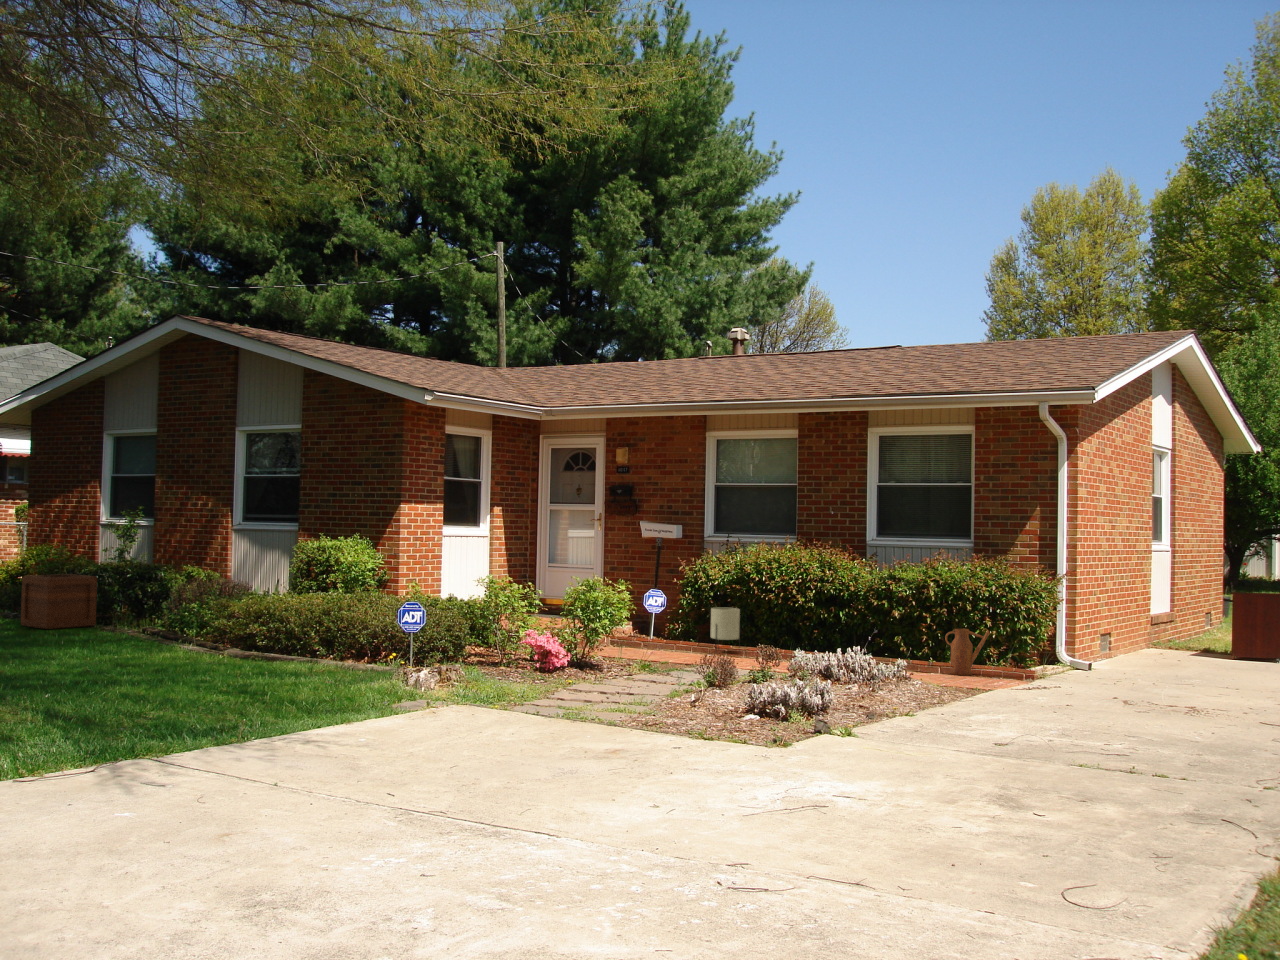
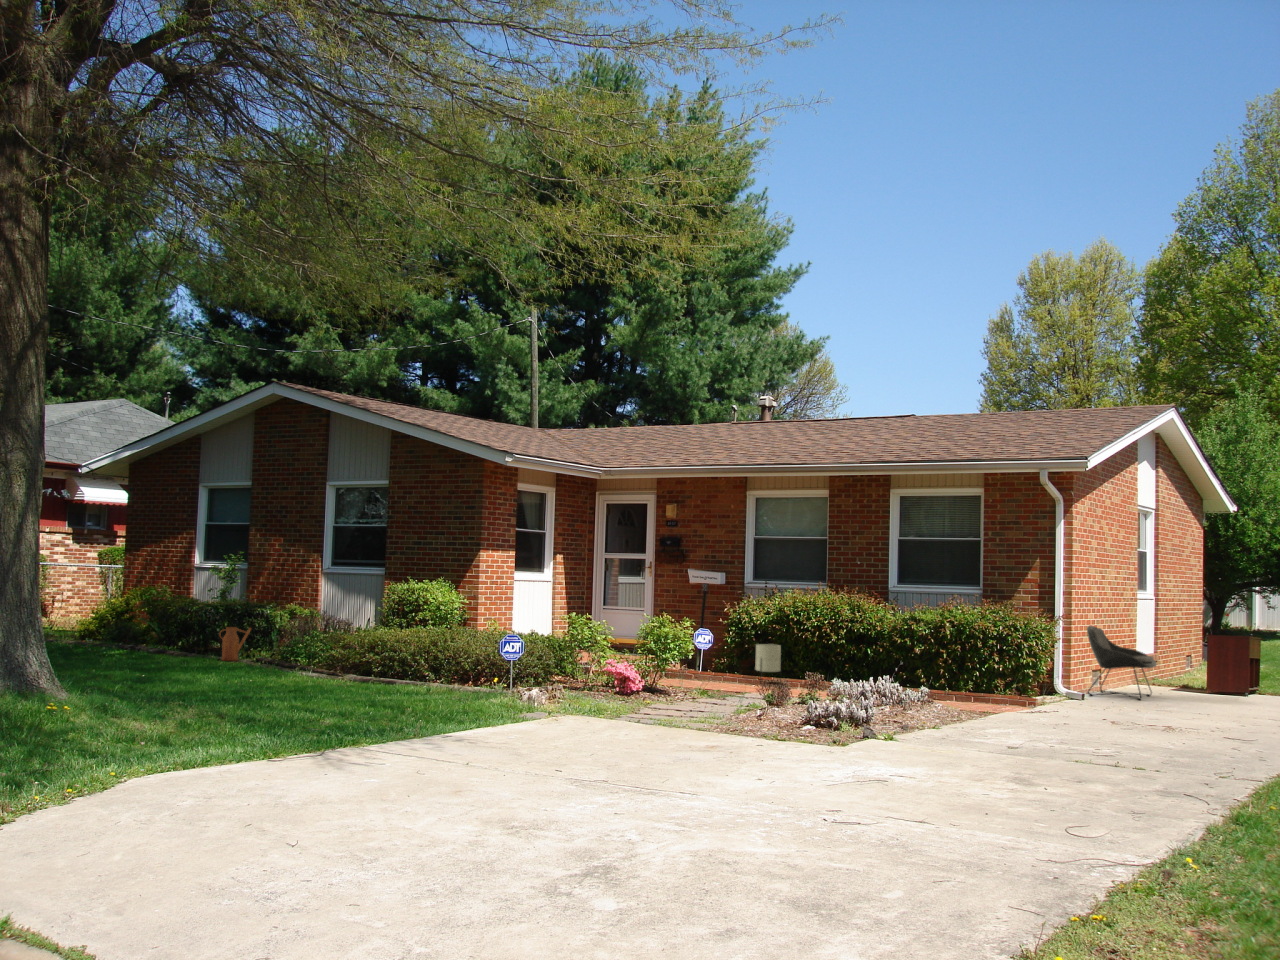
wooden crate: present [21,574,97,629] -> none [144,611,211,659]
lounge chair: none [1094,583,1176,670] -> present [1087,626,1157,700]
watering can: present [945,629,990,676] -> present [219,627,251,661]

